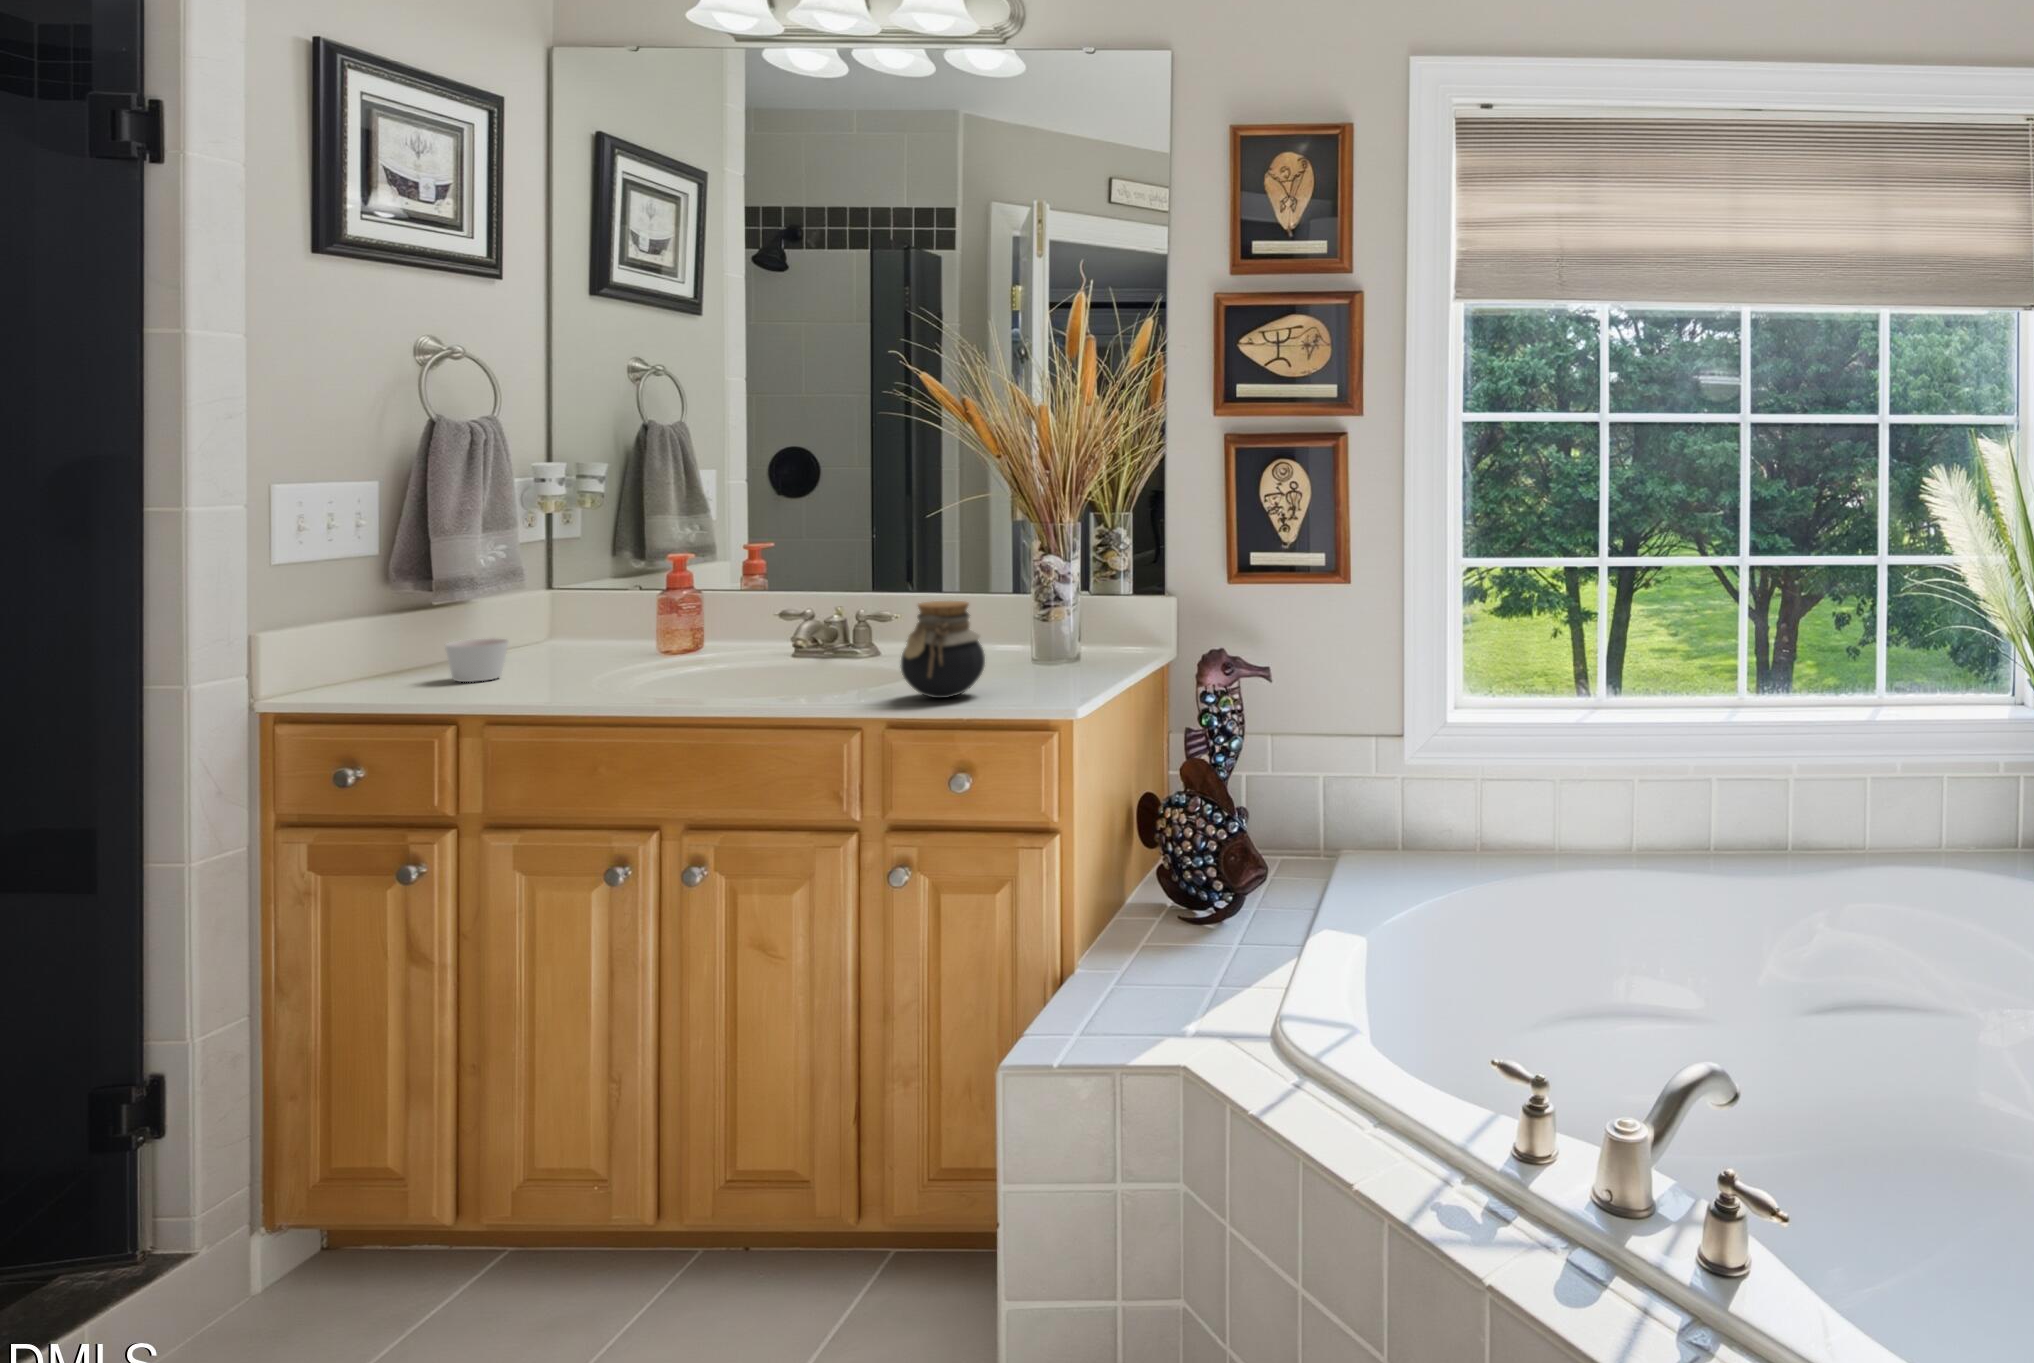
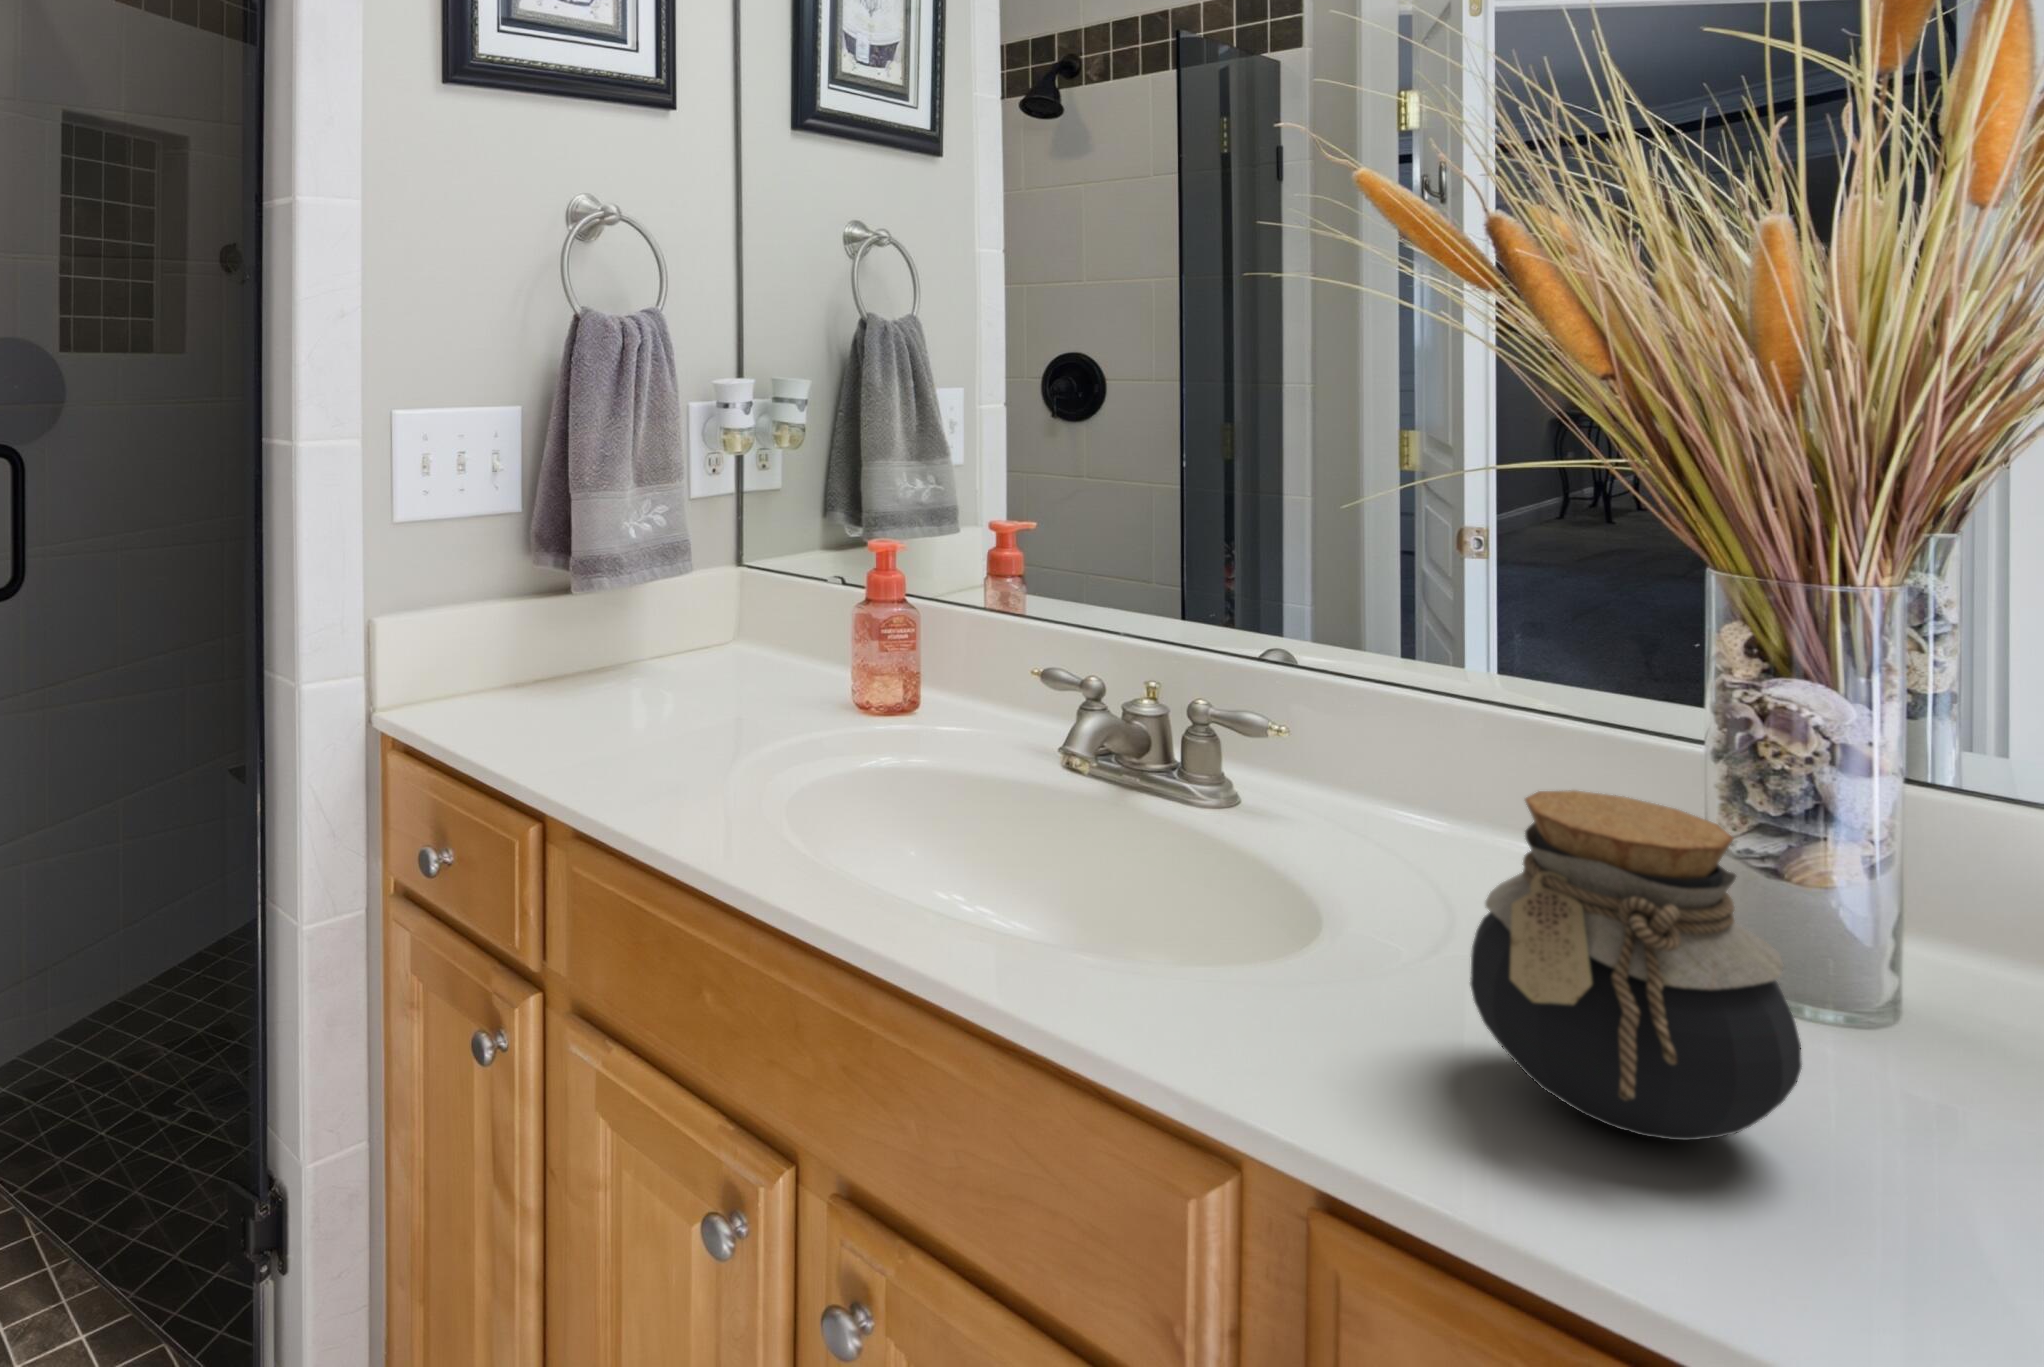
candle: present [445,639,508,682] -> none [576,644,657,717]

